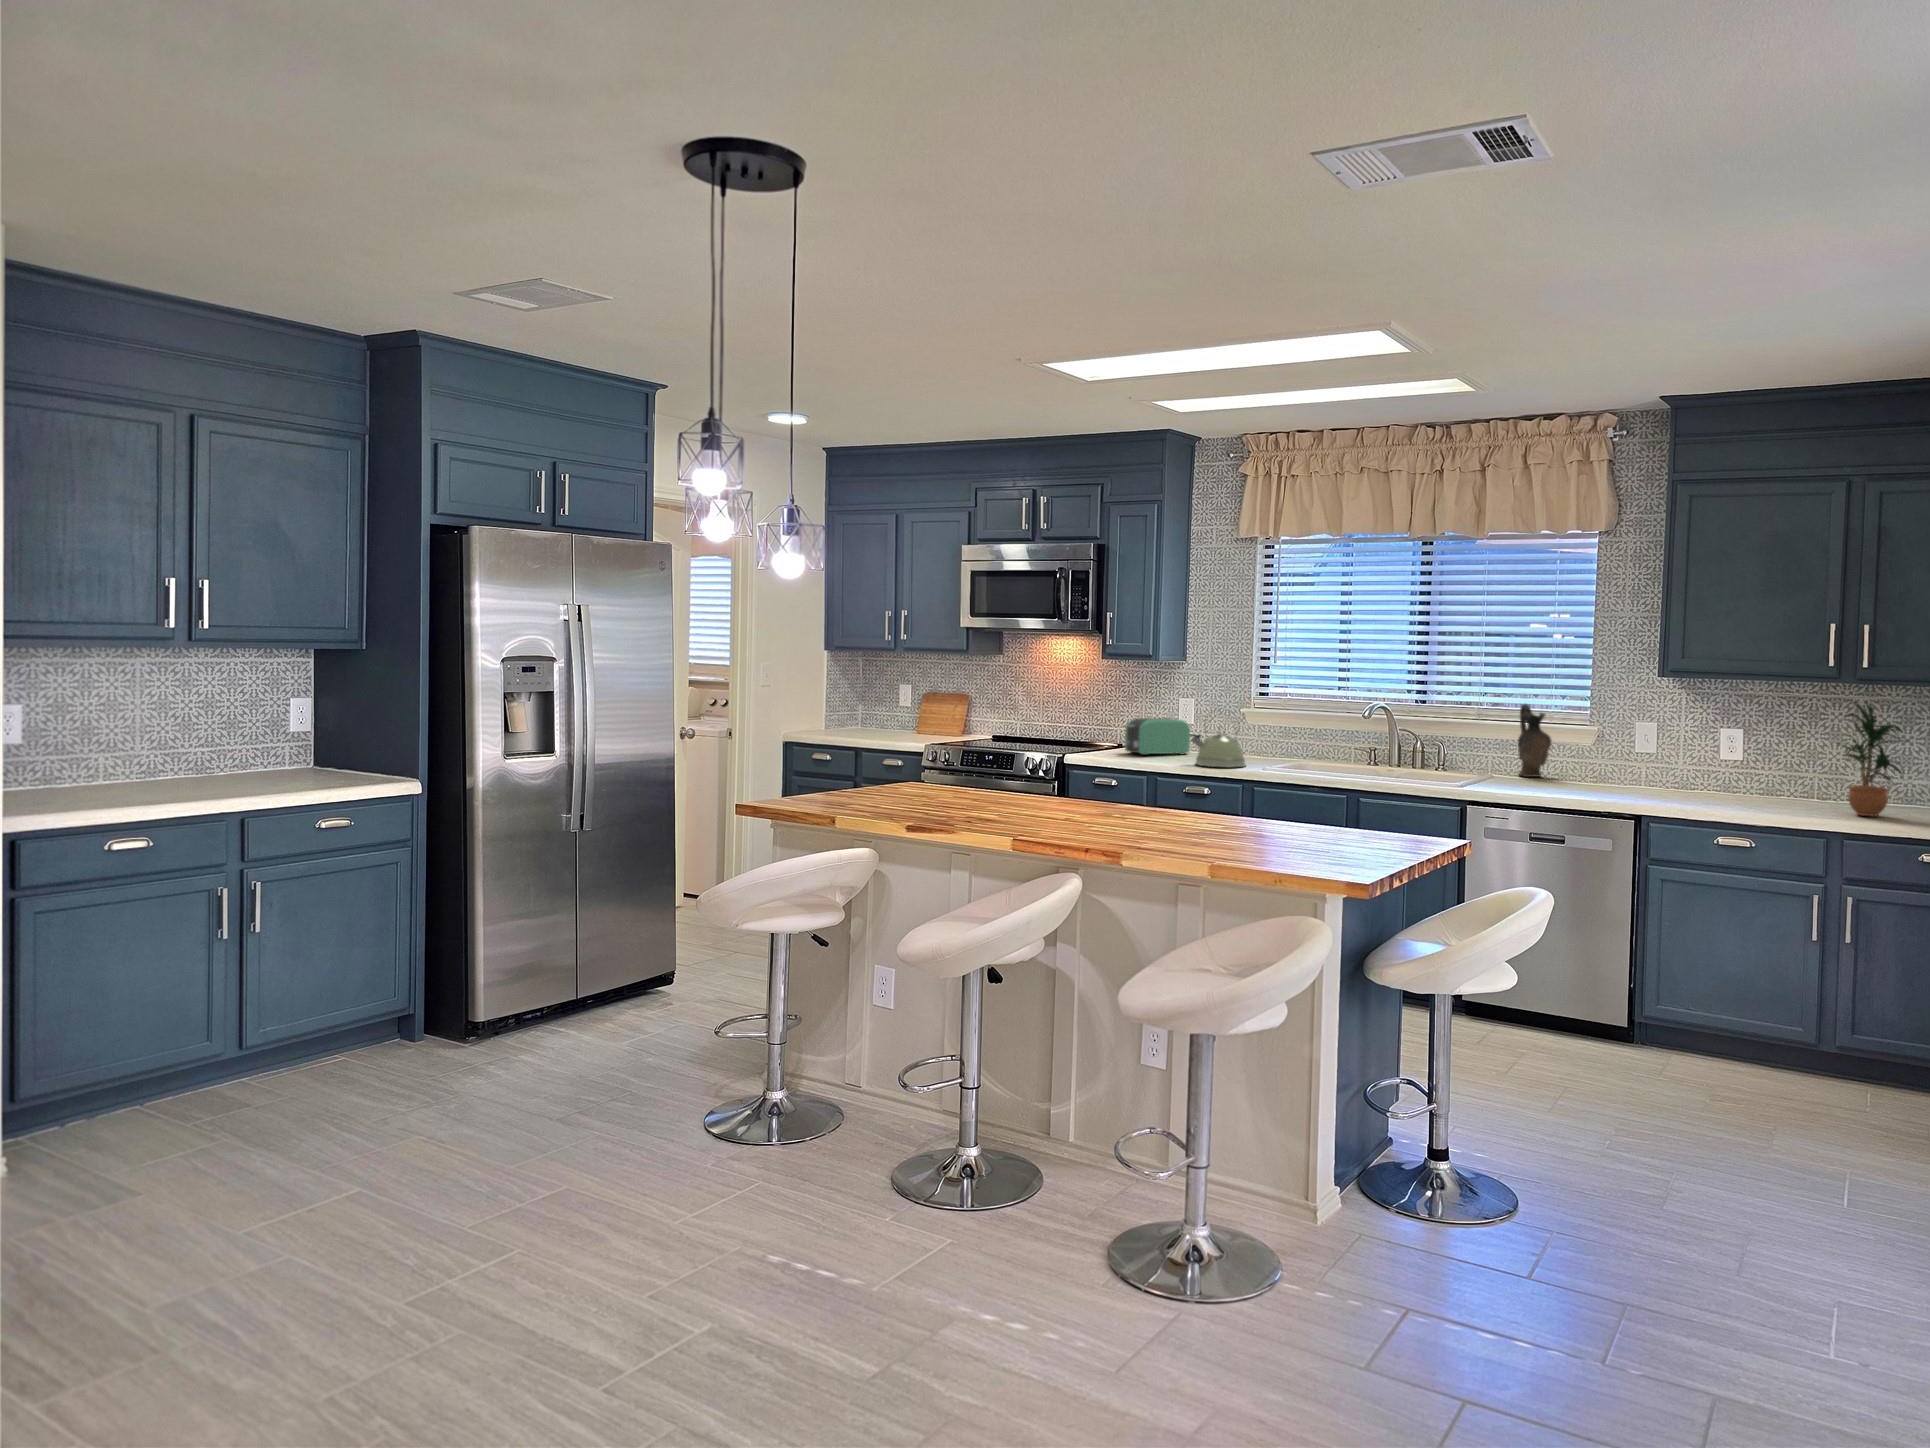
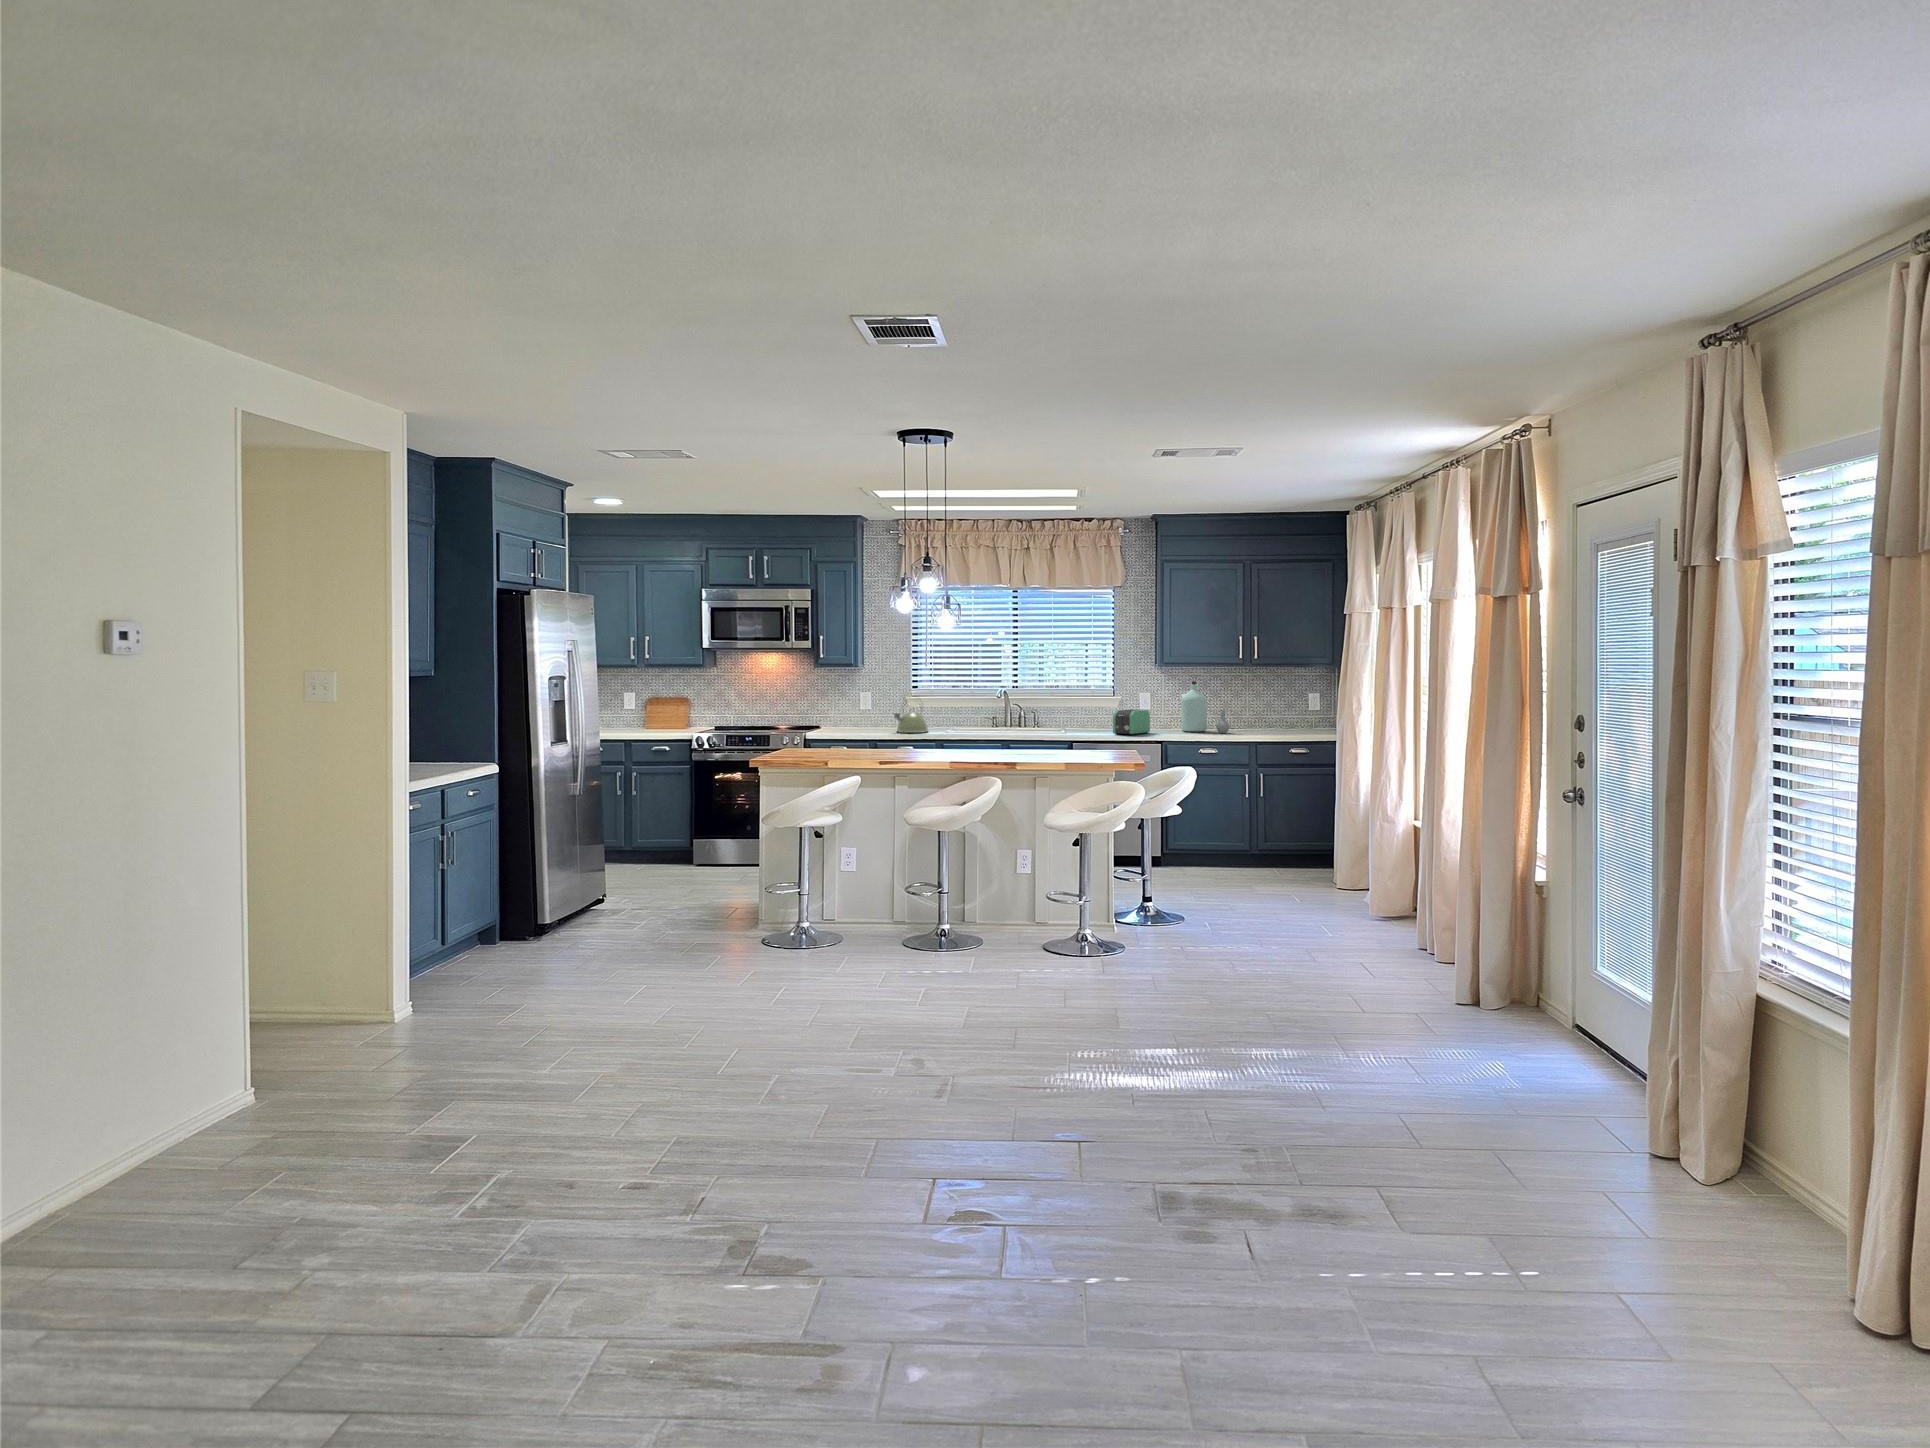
potted plant: present [1838,702,1905,816] -> none [1245,675,1279,733]
ceramic pitcher: present [1518,704,1552,777] -> none [1076,685,1096,727]
bottle: none [1697,708,1794,810] -> present [1181,681,1229,733]
toaster: present [1125,718,1190,755] -> present [1113,709,1150,735]

